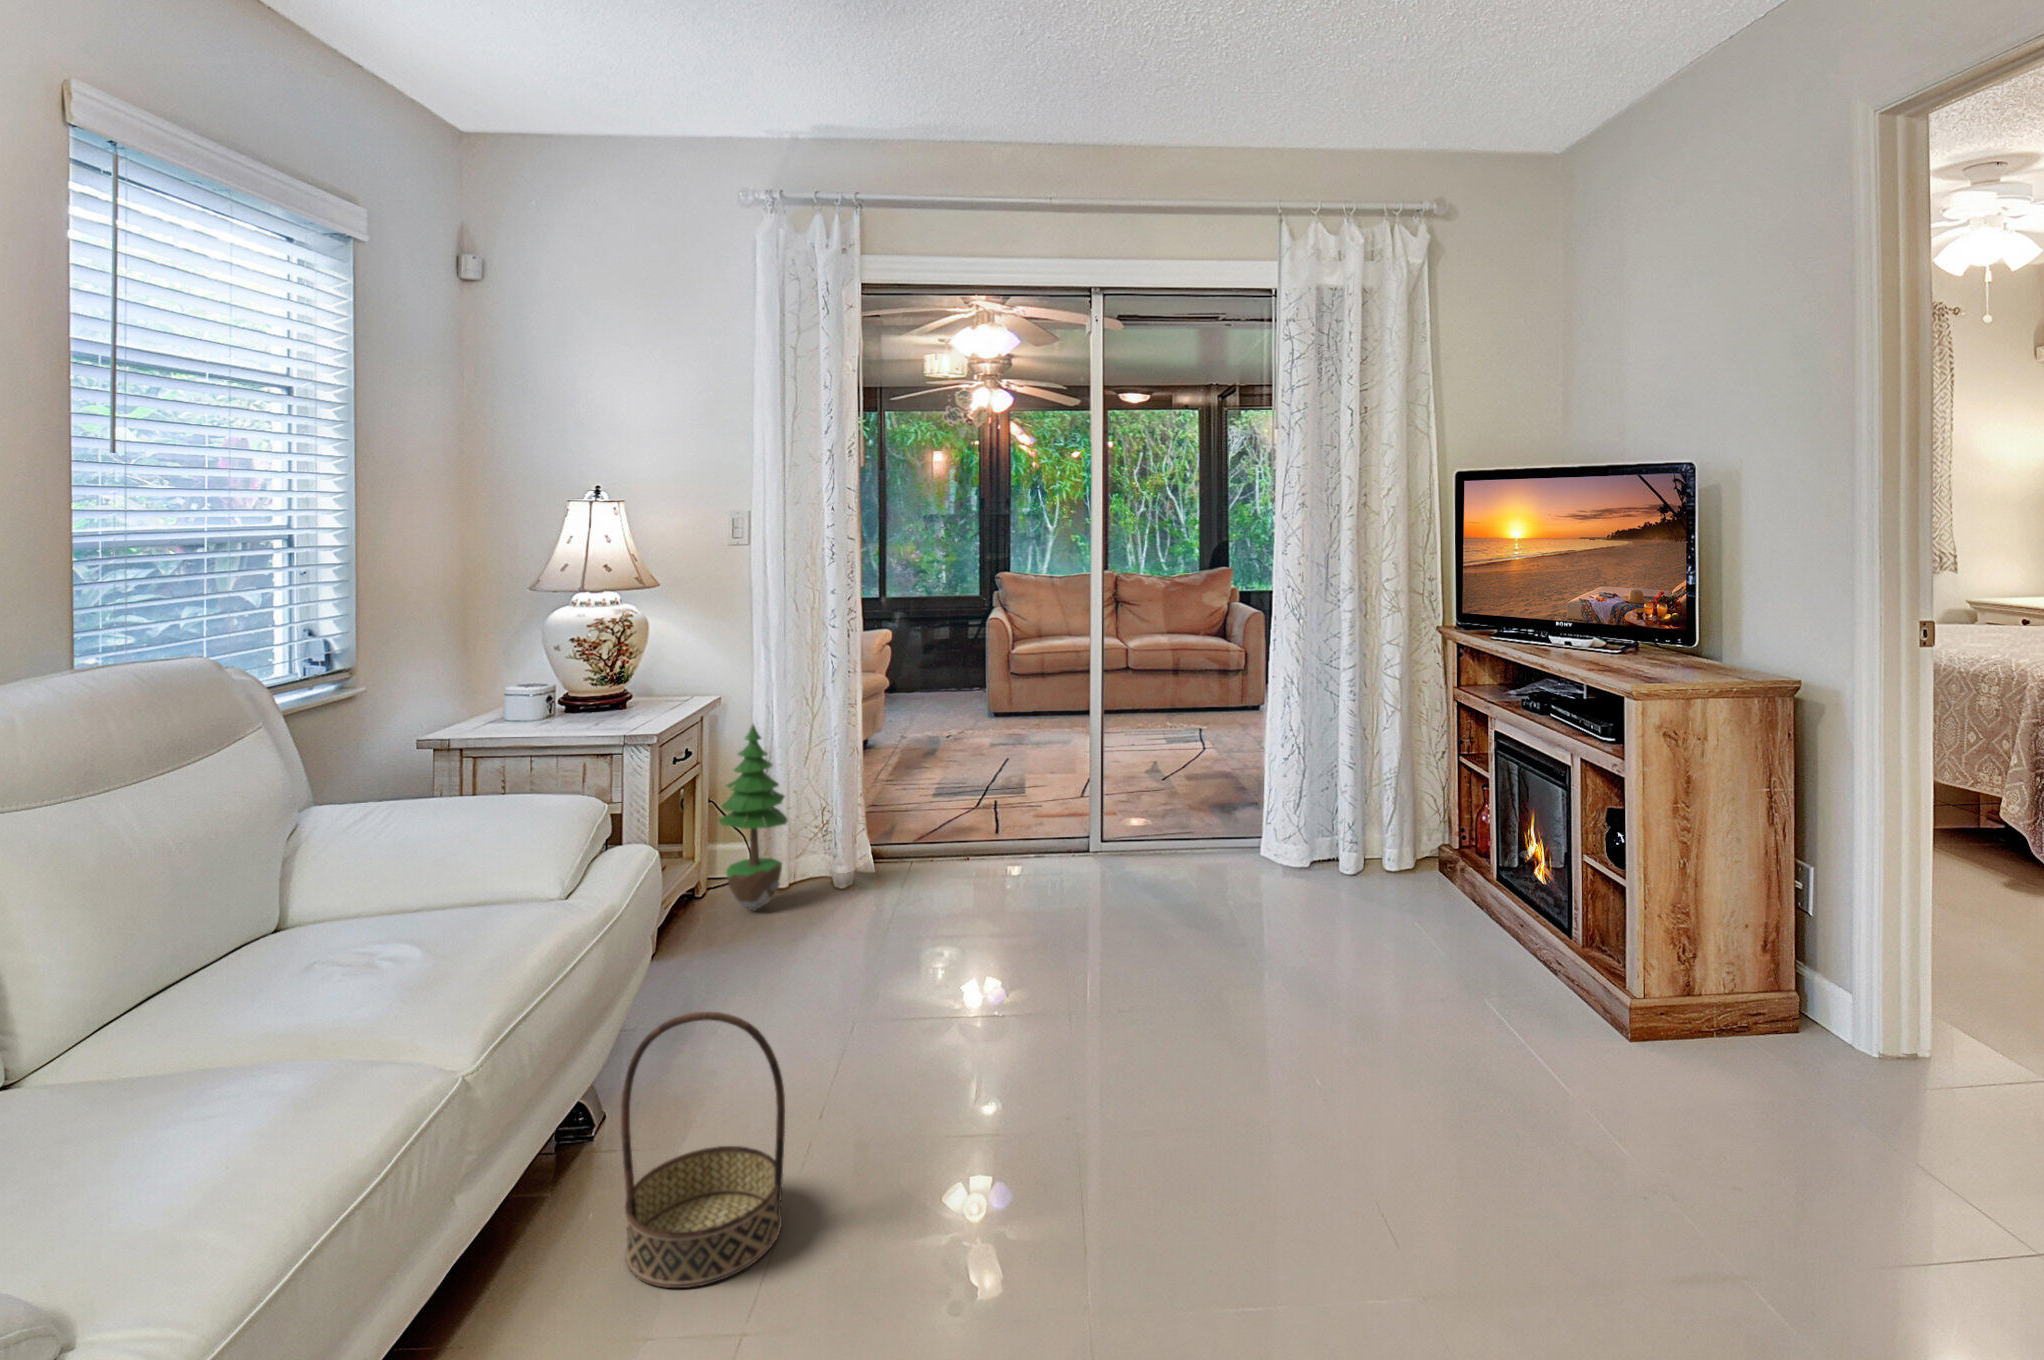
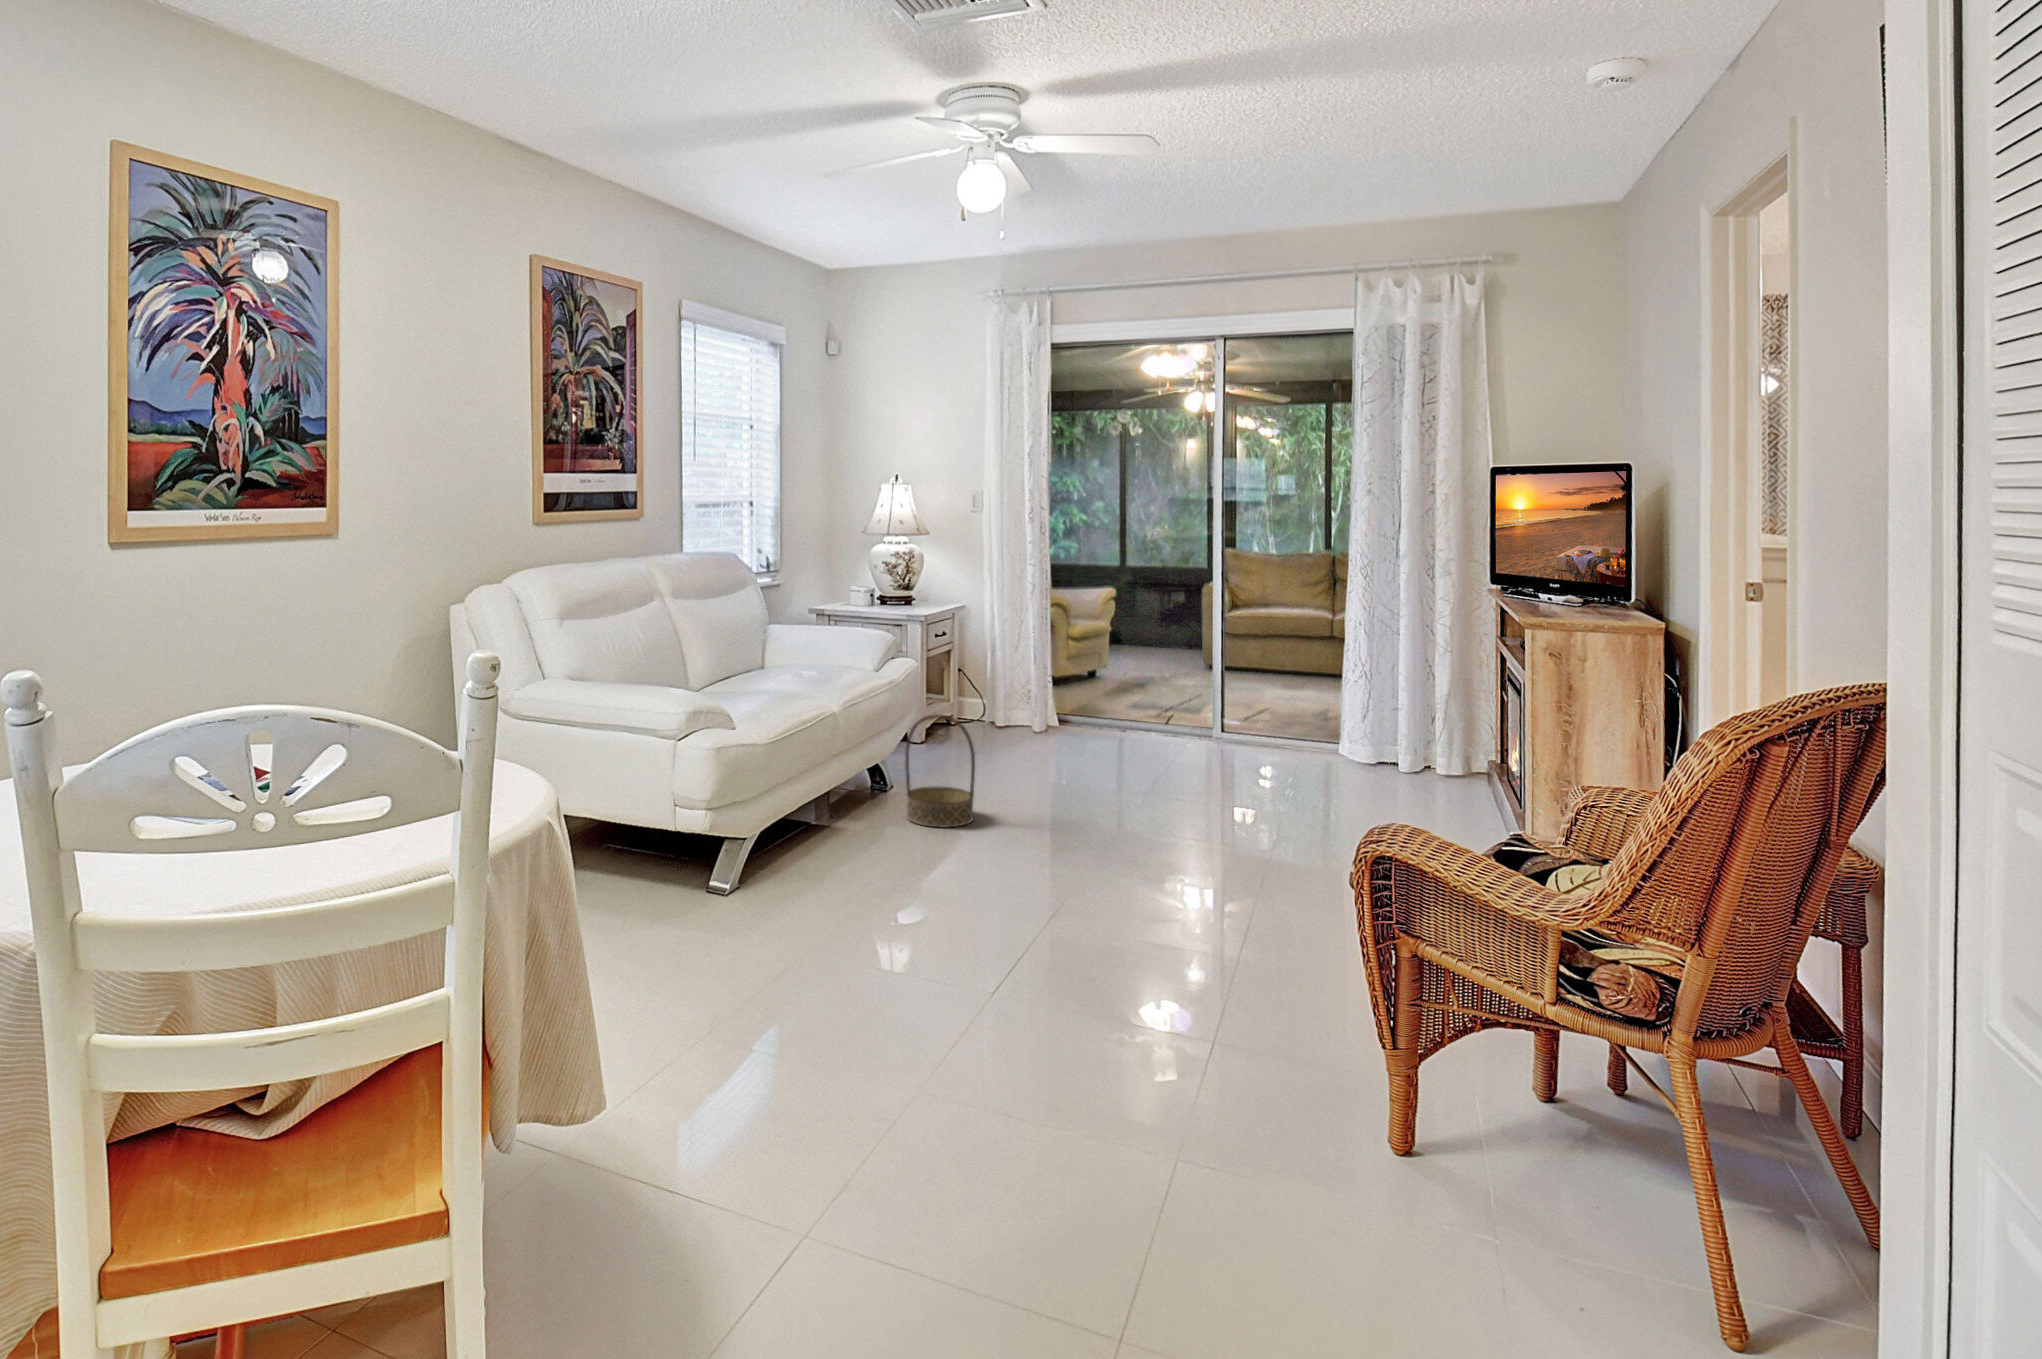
potted tree: present [719,725,788,910] -> none [959,619,1001,733]

